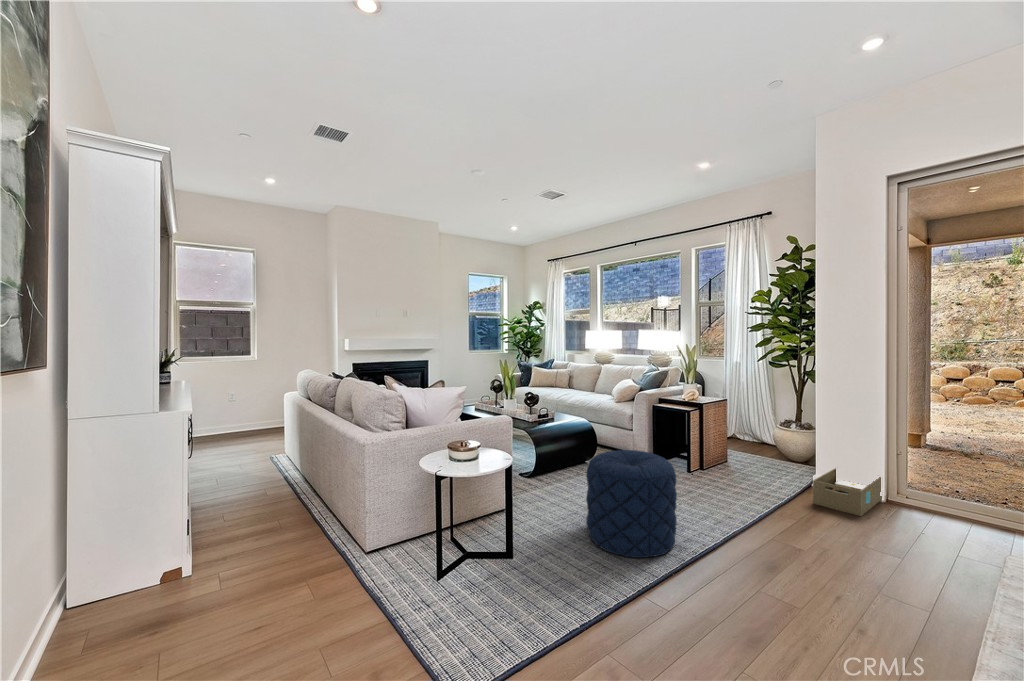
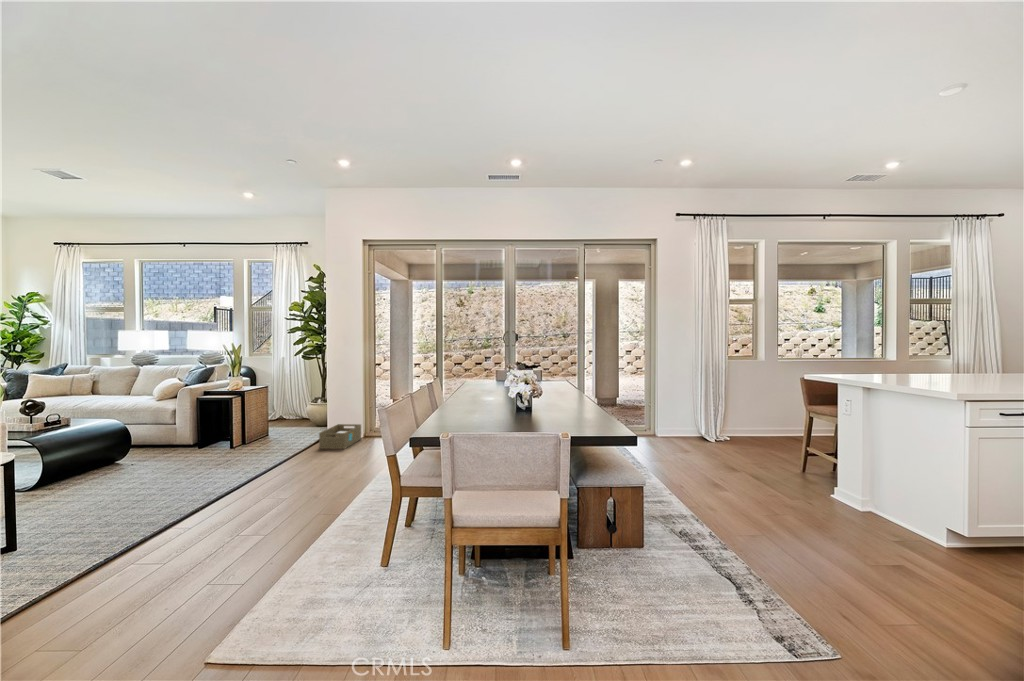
pouf: present [586,450,677,558] -> none [124,426,211,506]

